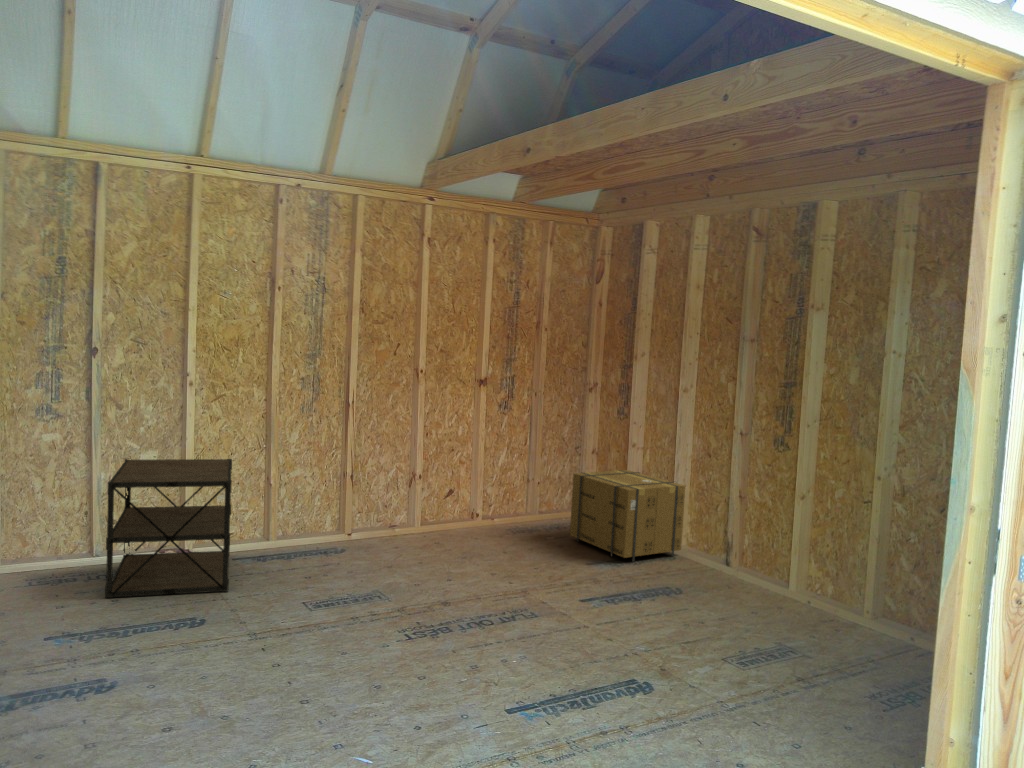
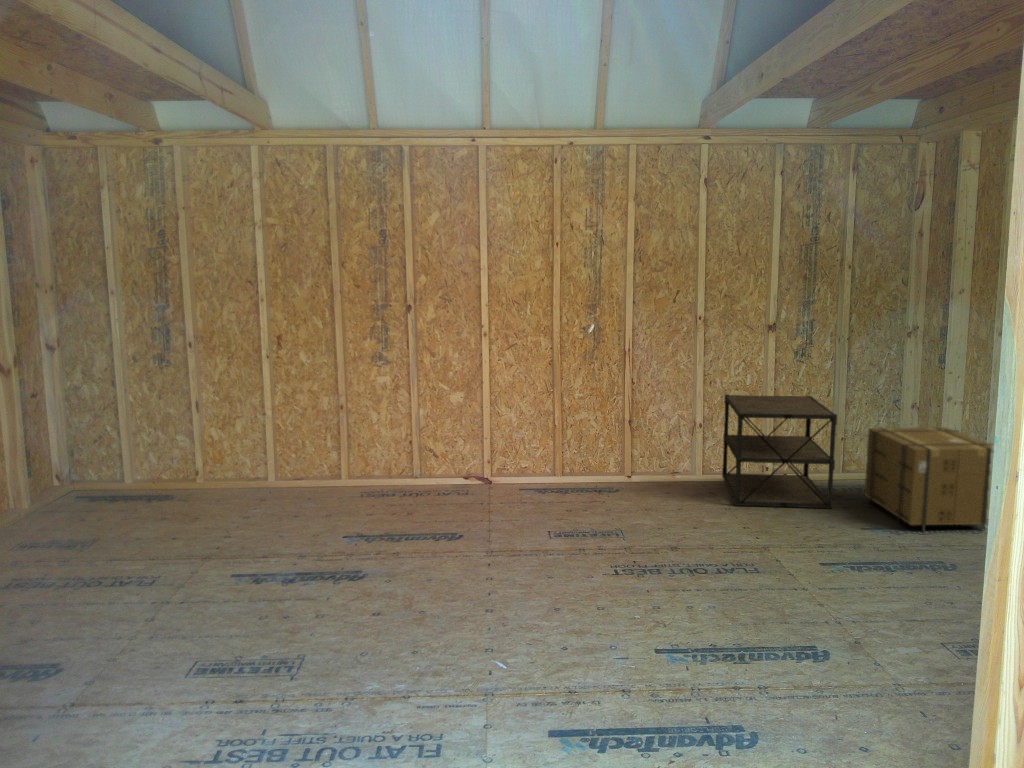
shelving unit: present [105,459,232,598] -> present [722,394,837,509]

